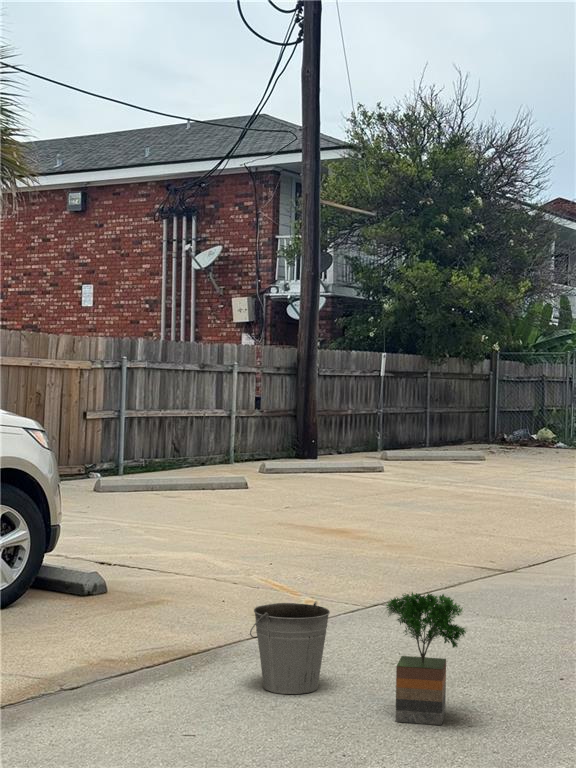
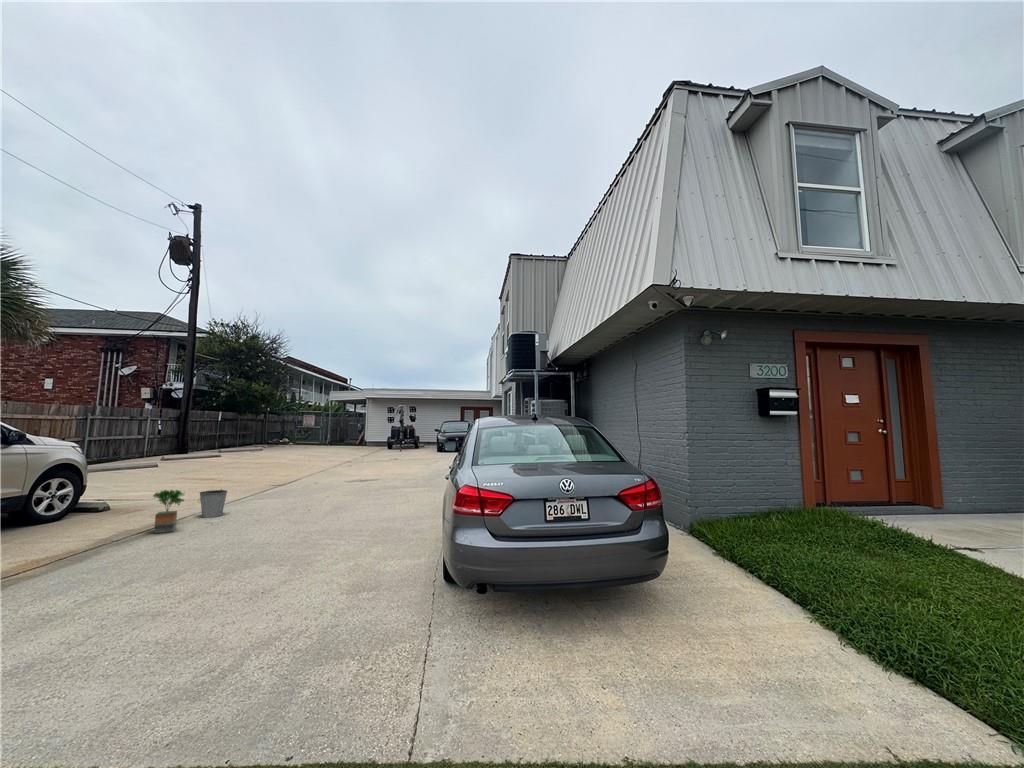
potted tree: present [386,592,466,725] -> present [153,490,184,533]

